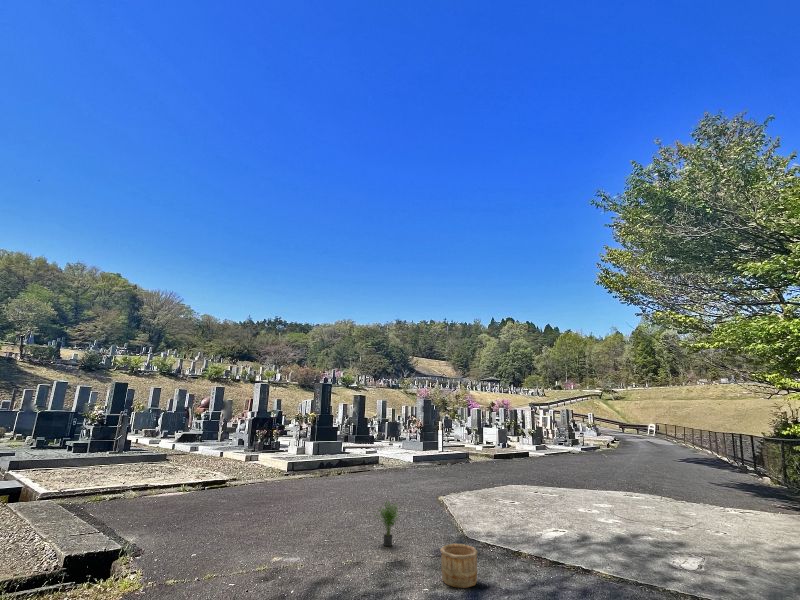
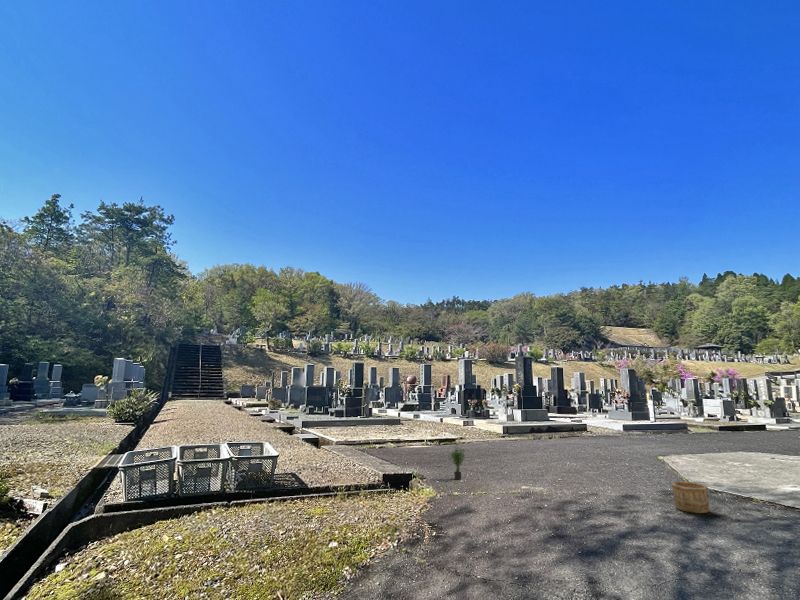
potted plant: present [379,504,397,546] -> present [451,448,465,480]

